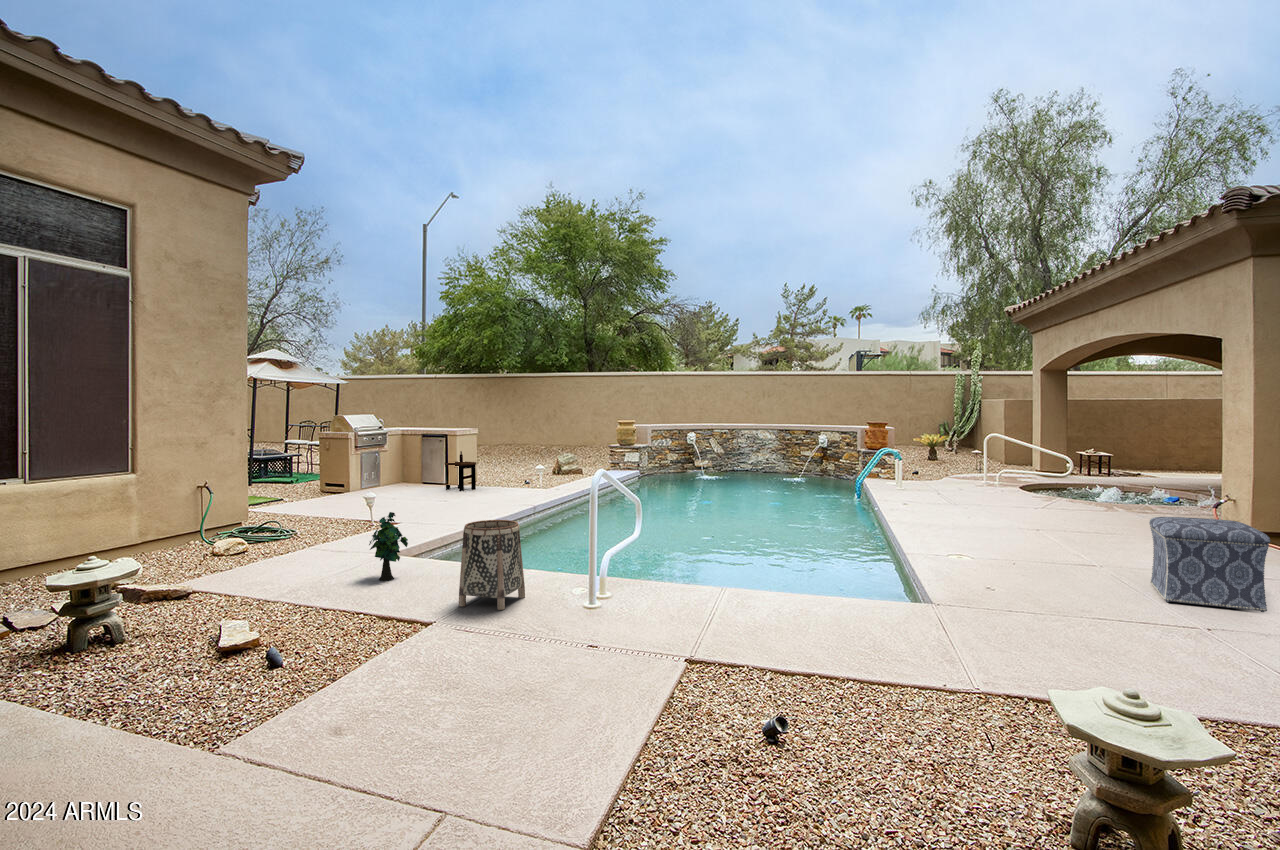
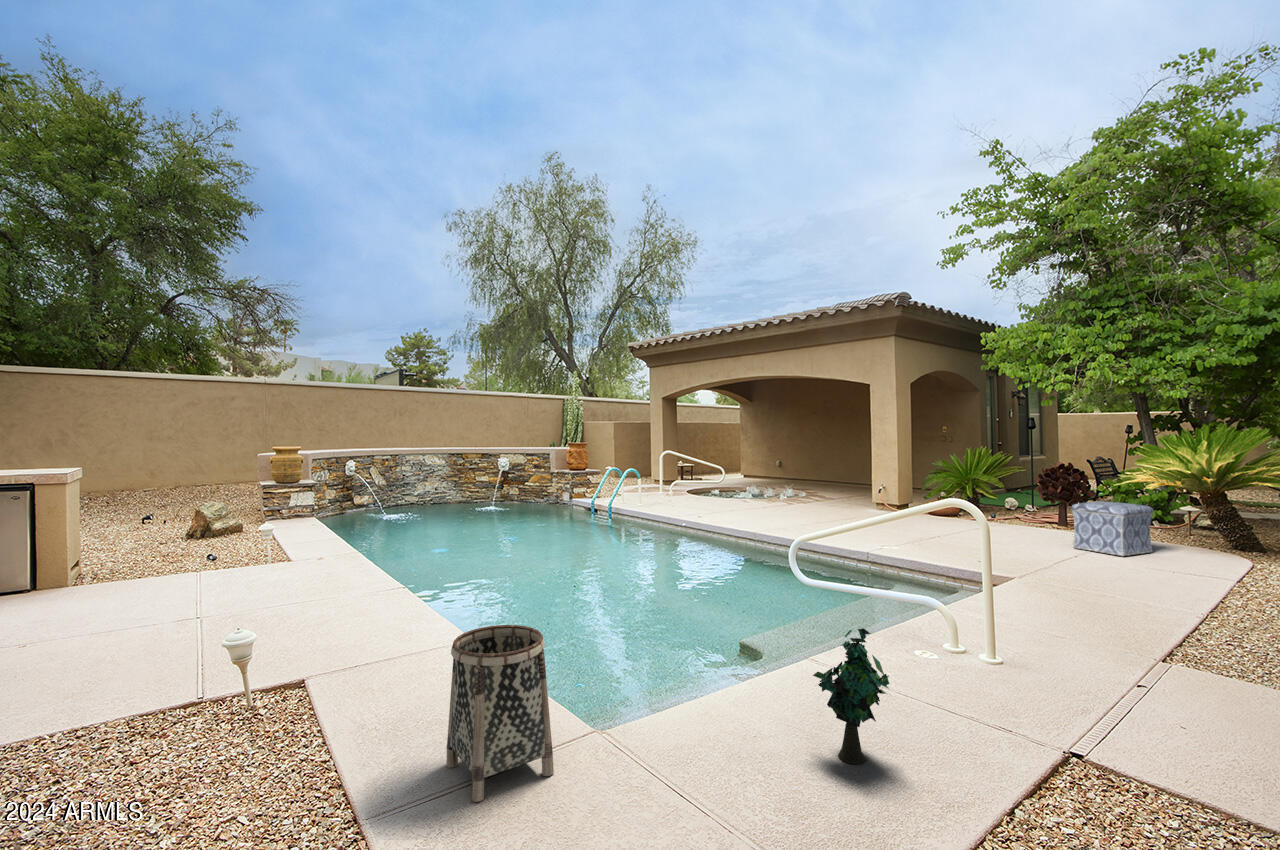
side table: present [445,451,476,491] -> none [100,514,175,595]
basket: present [459,520,525,610] -> present [446,625,554,802]

